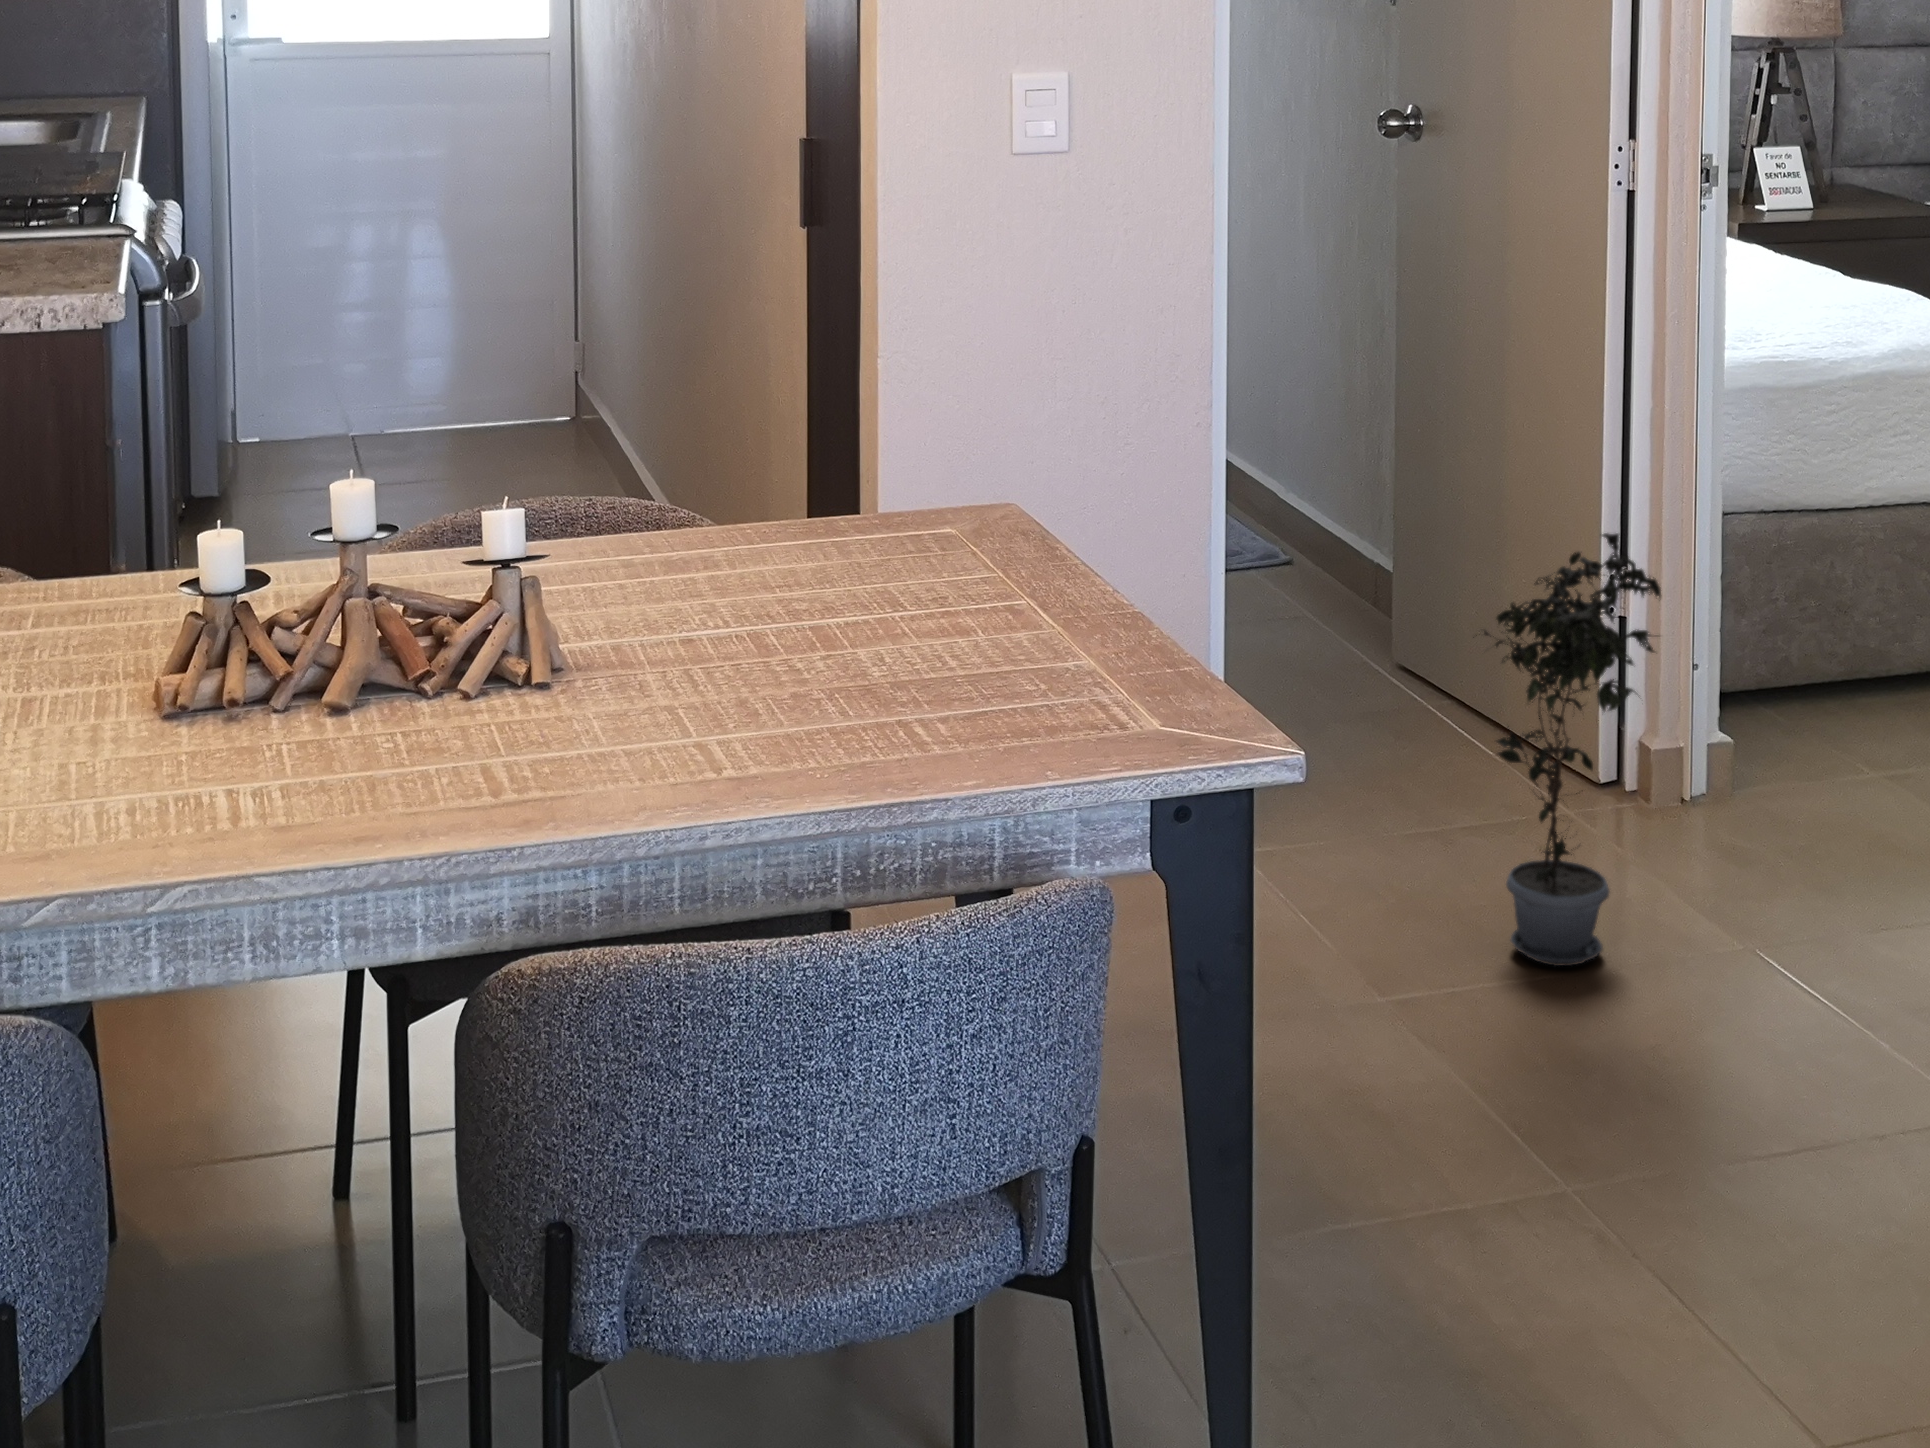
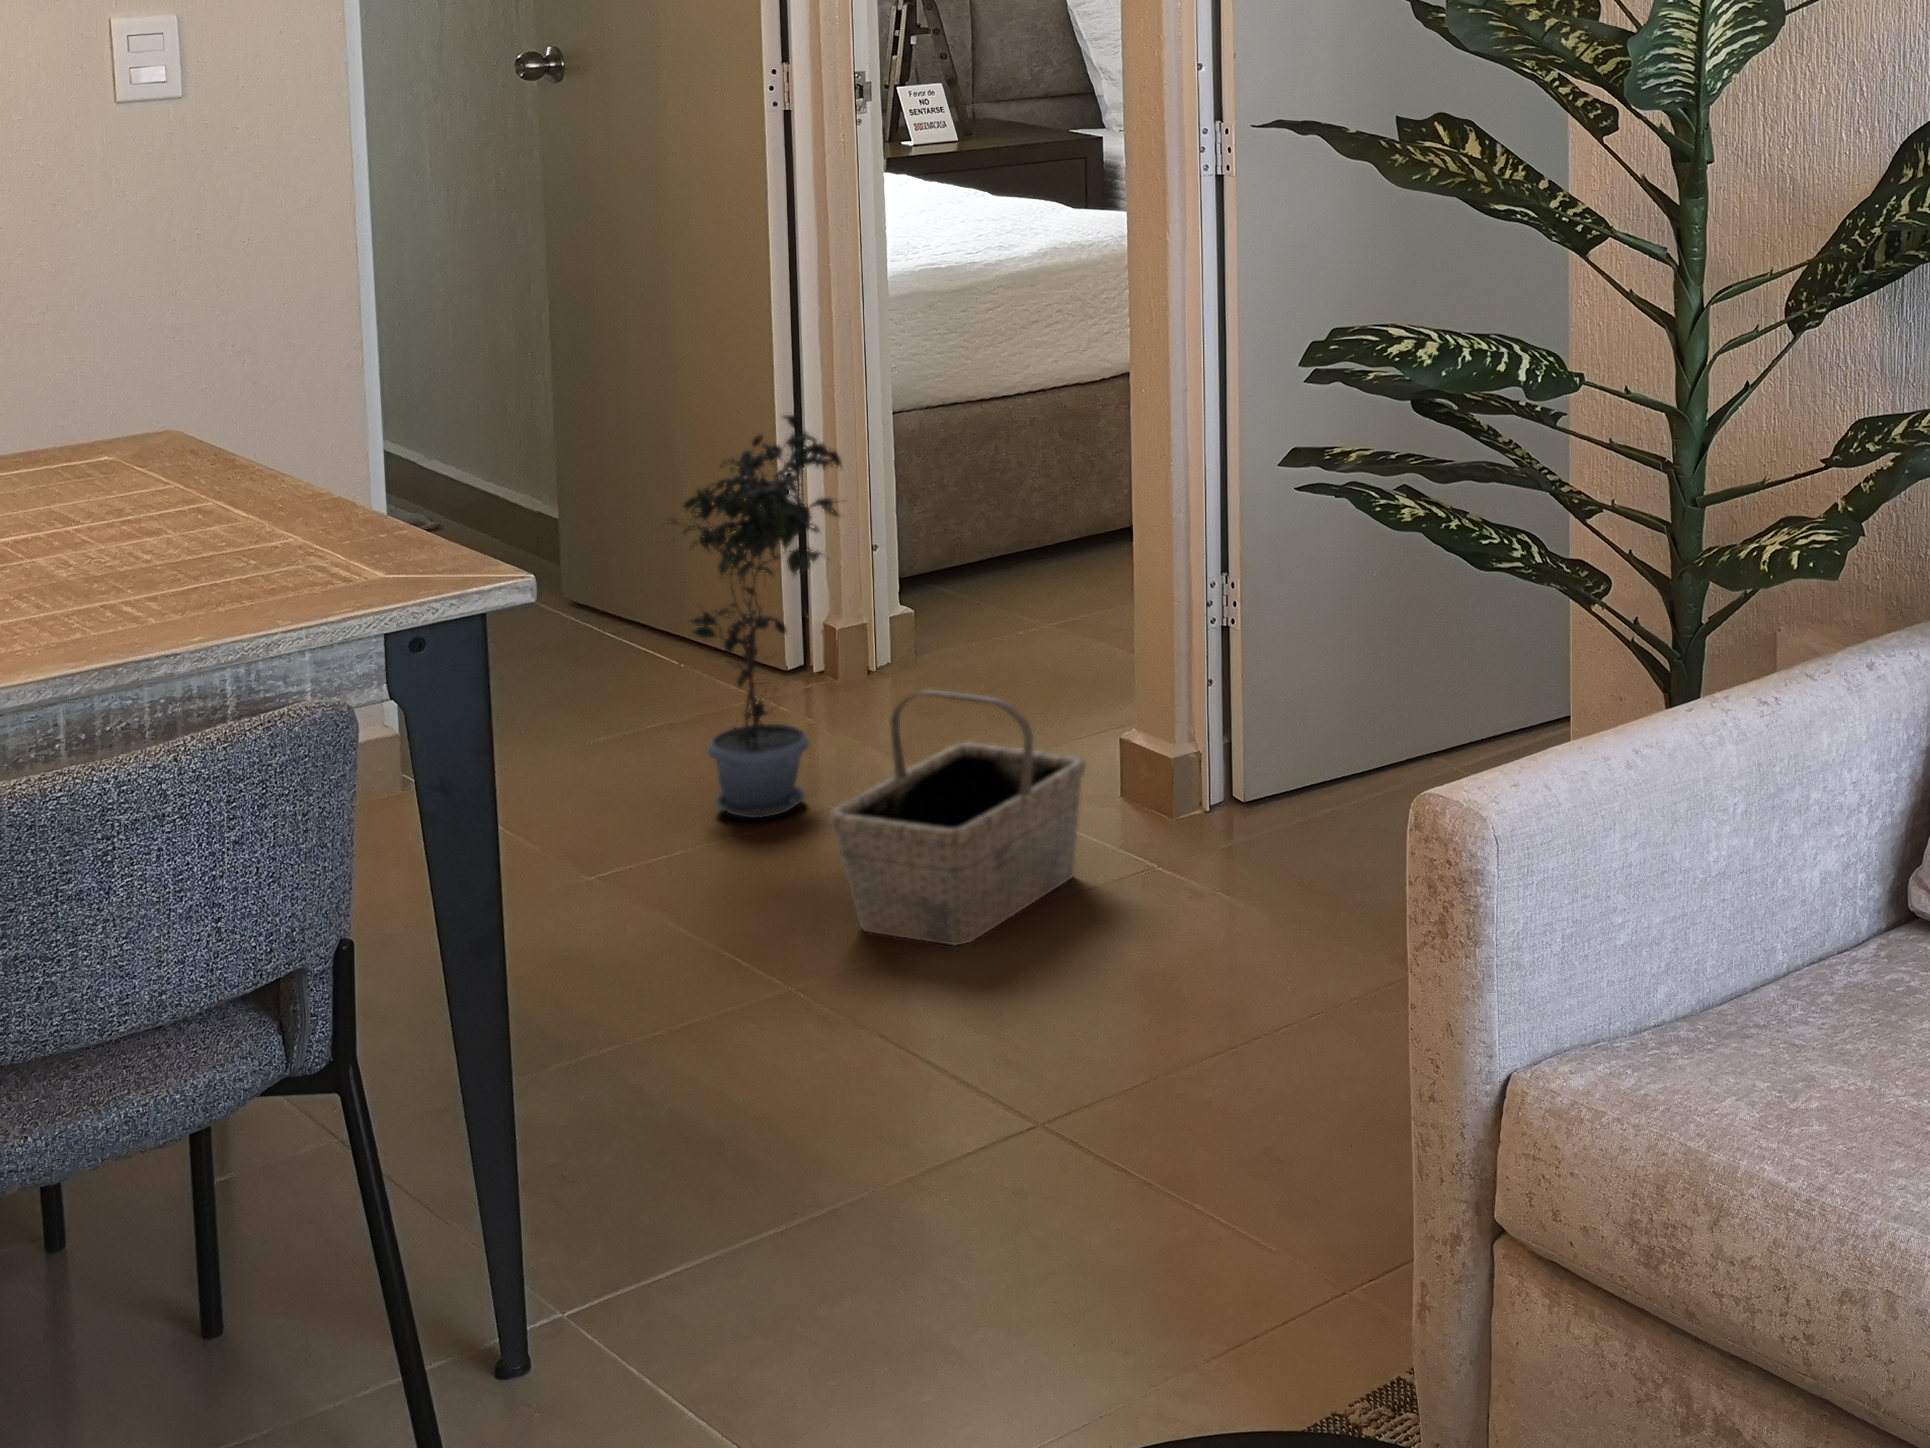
basket: none [1620,873,1907,1179] -> present [829,690,1086,945]

